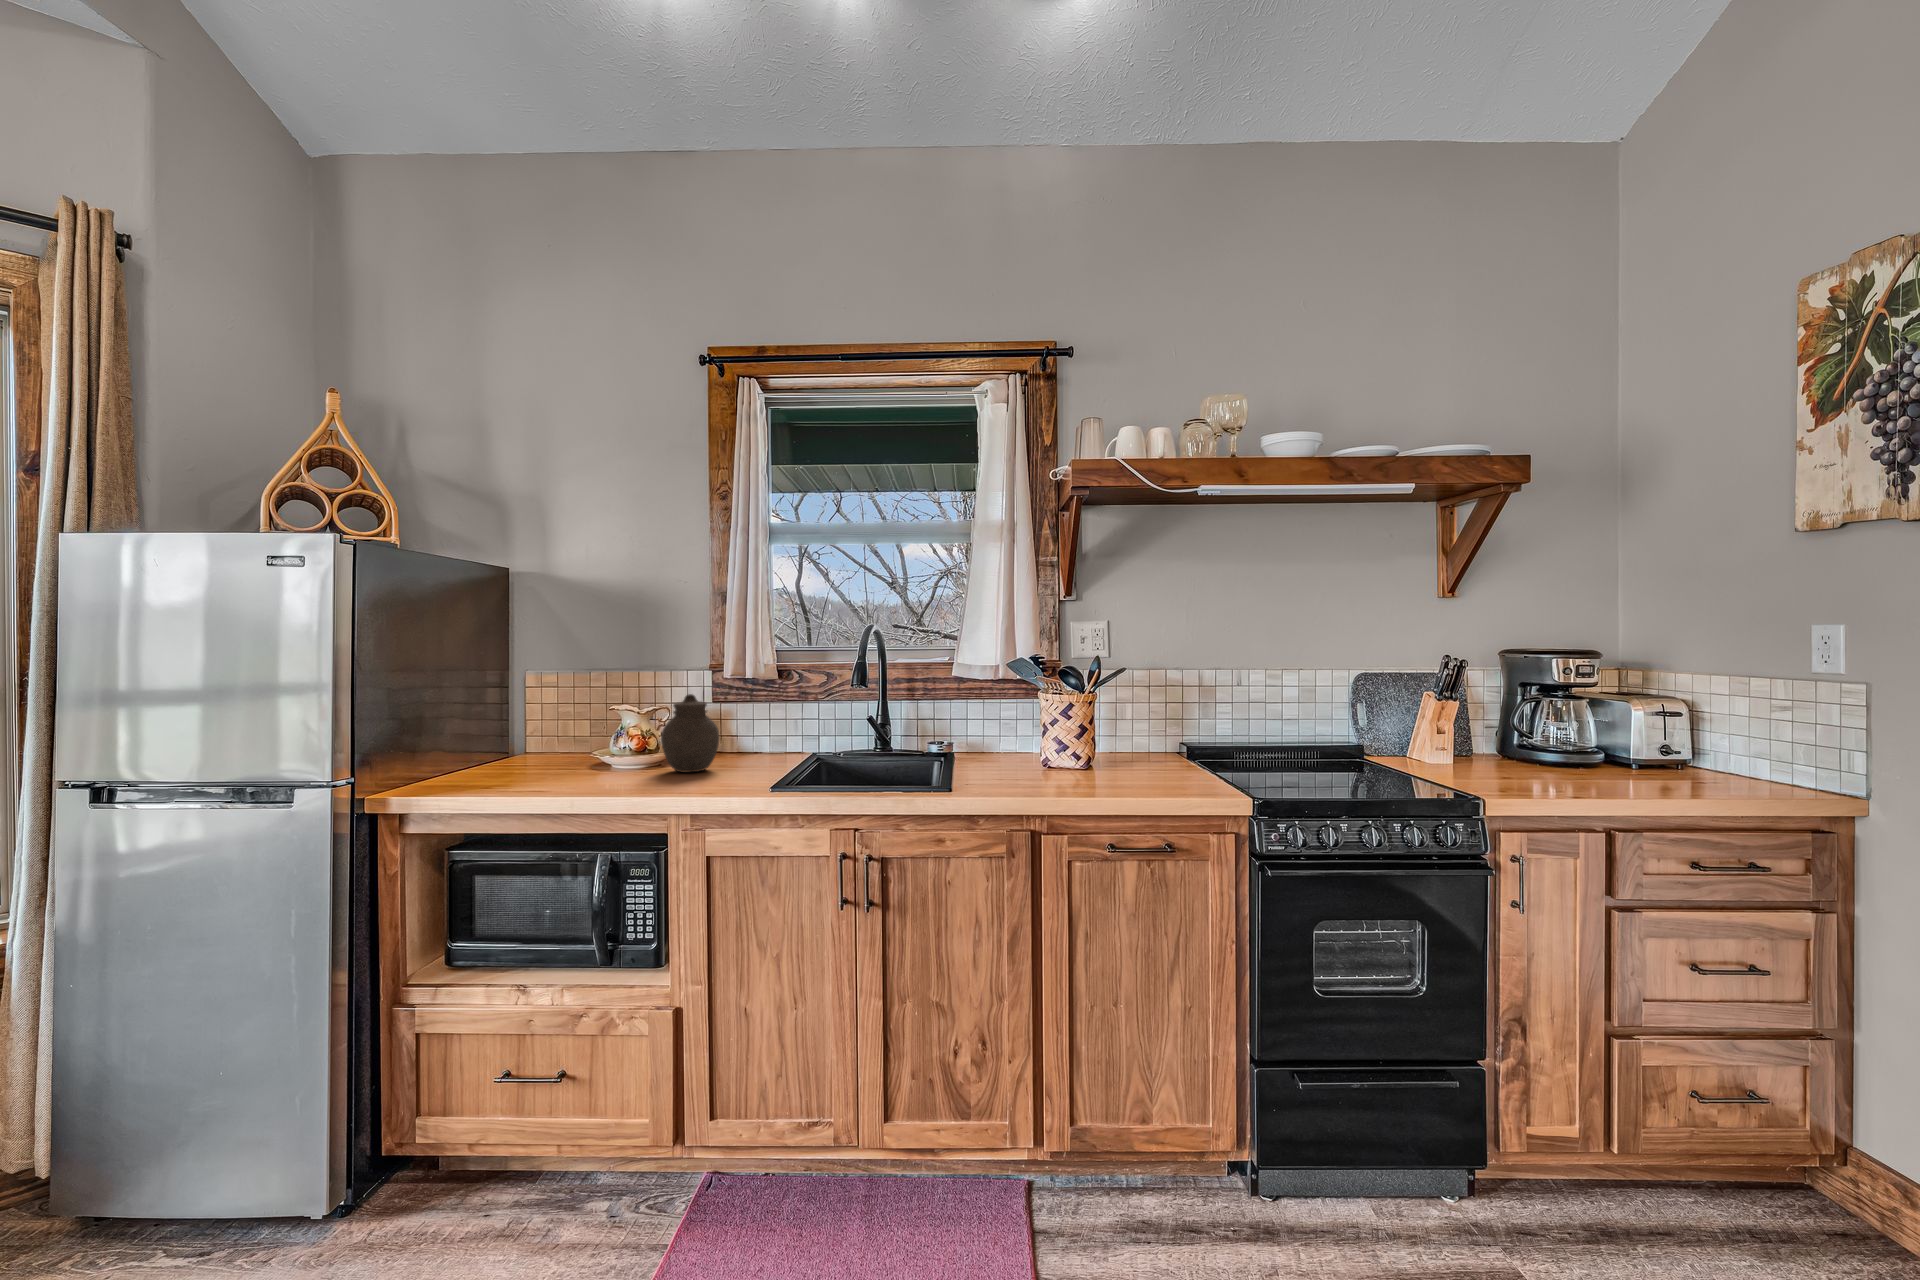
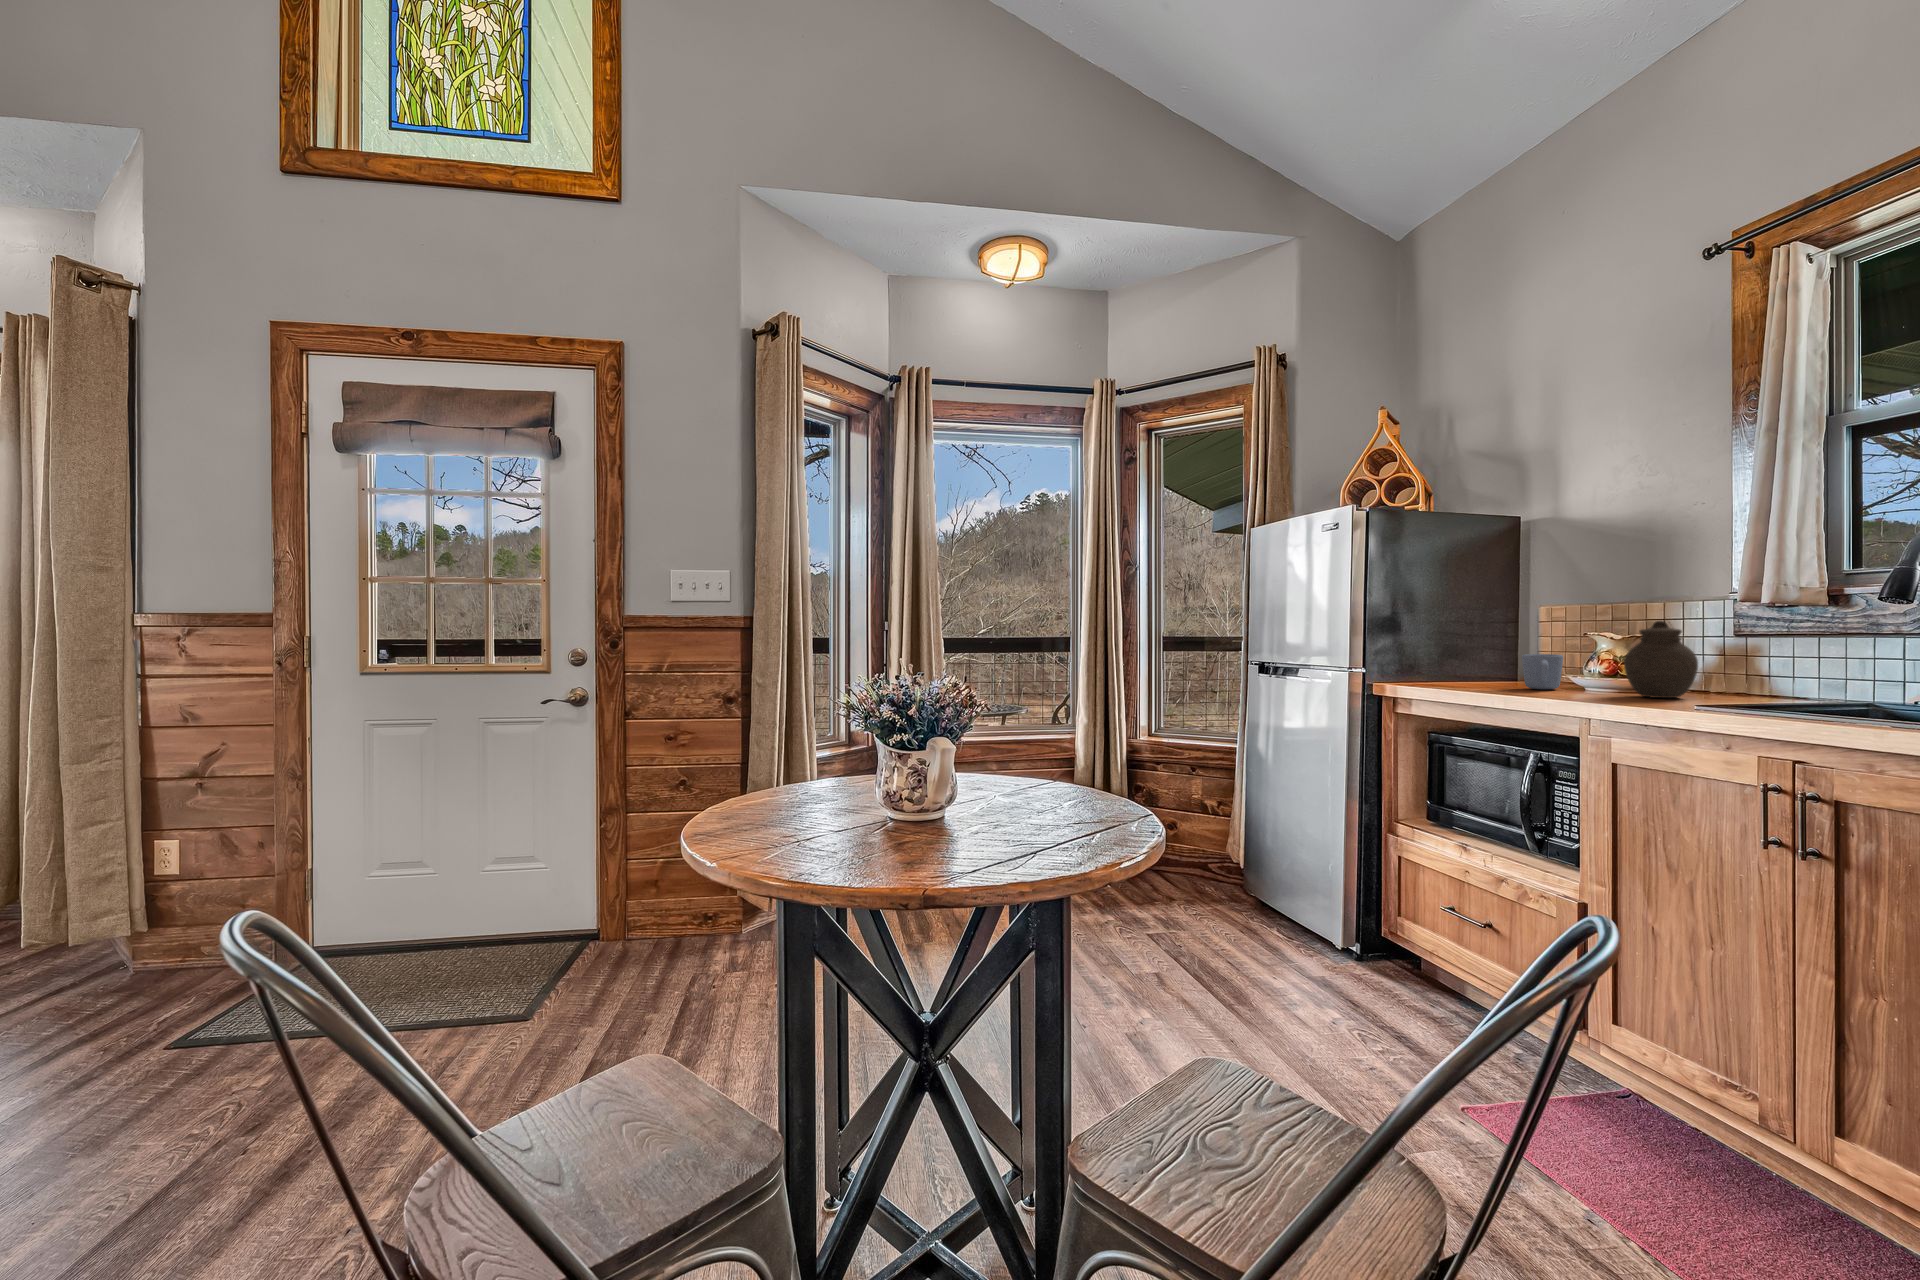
mug: none [553,732,594,775] -> present [1522,654,1563,689]

